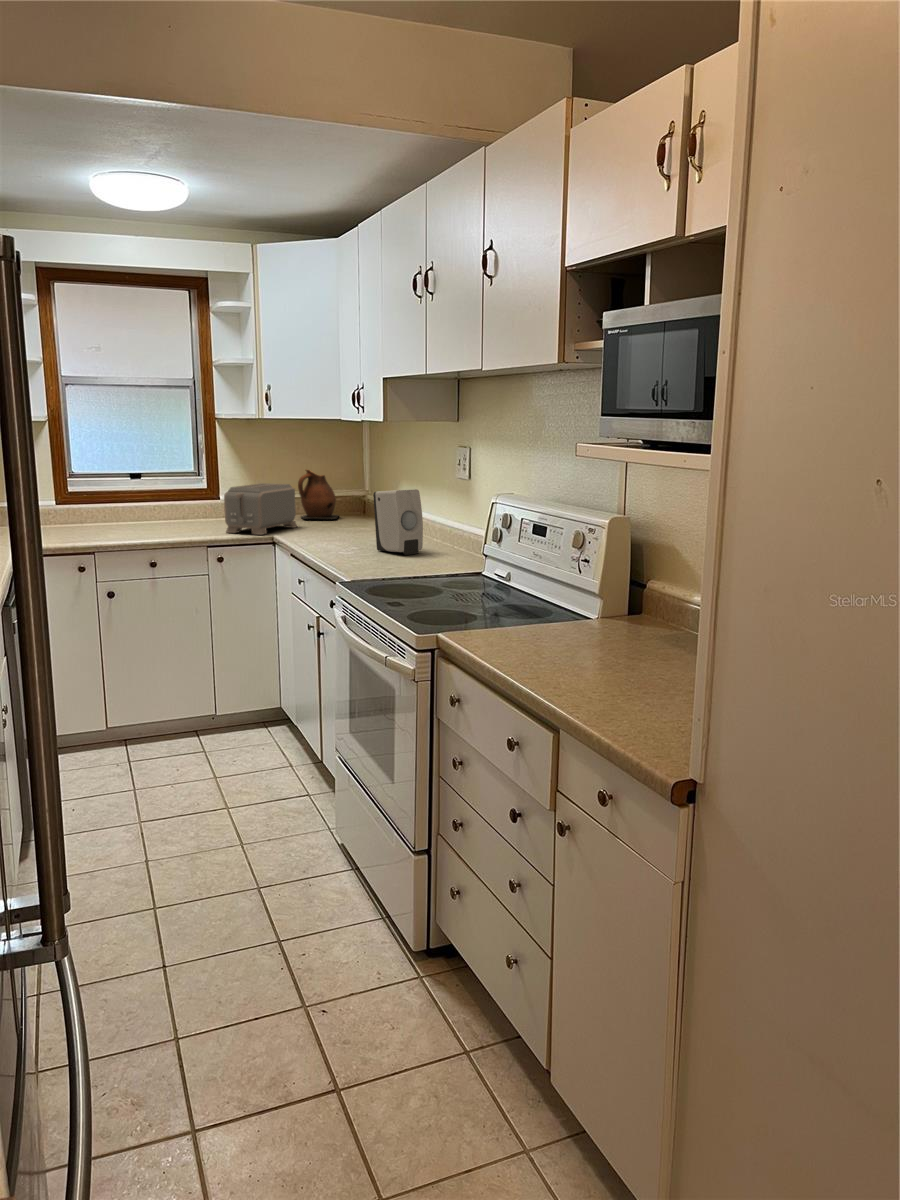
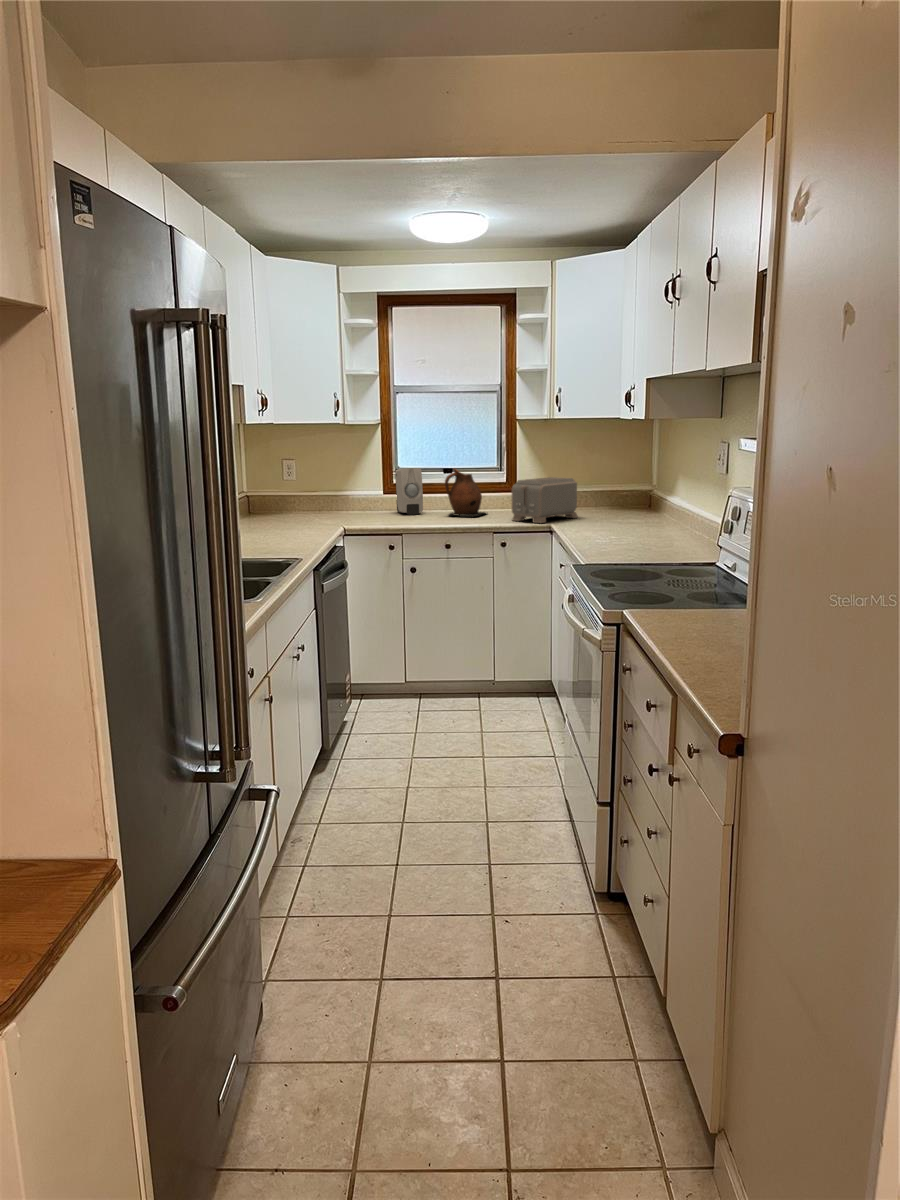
ceramic pitcher: present [298,470,339,519] -> present [445,469,485,516]
soap dispenser: present [373,489,423,555] -> present [395,468,423,515]

